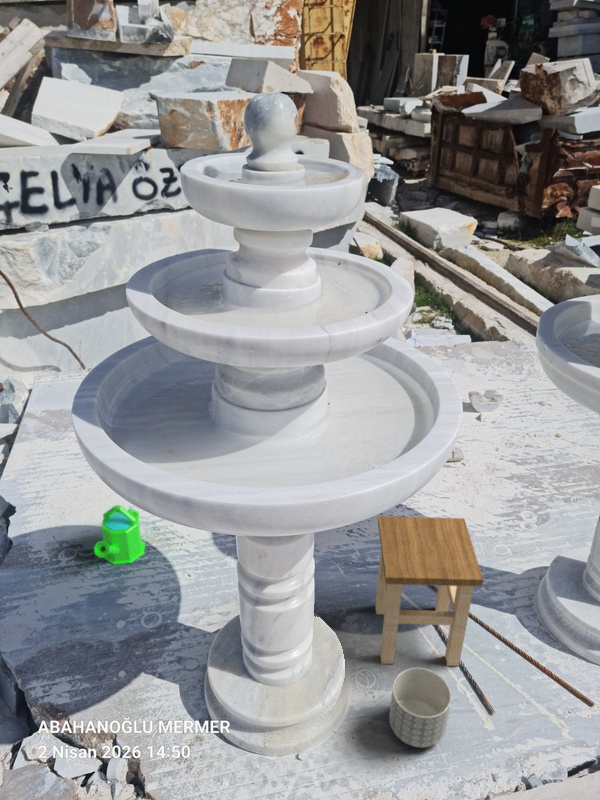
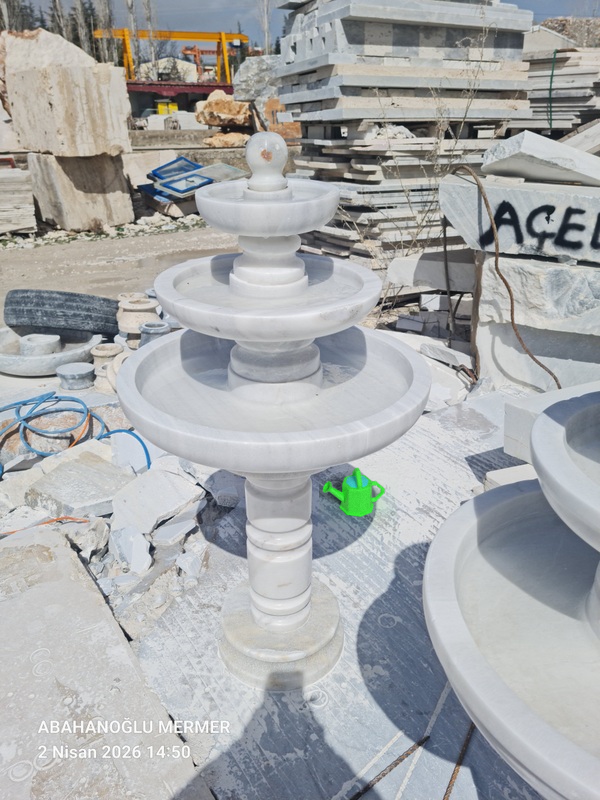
stool: present [375,516,483,666] -> none [333,594,465,775]
planter: present [389,668,451,748] -> none [255,694,310,772]

